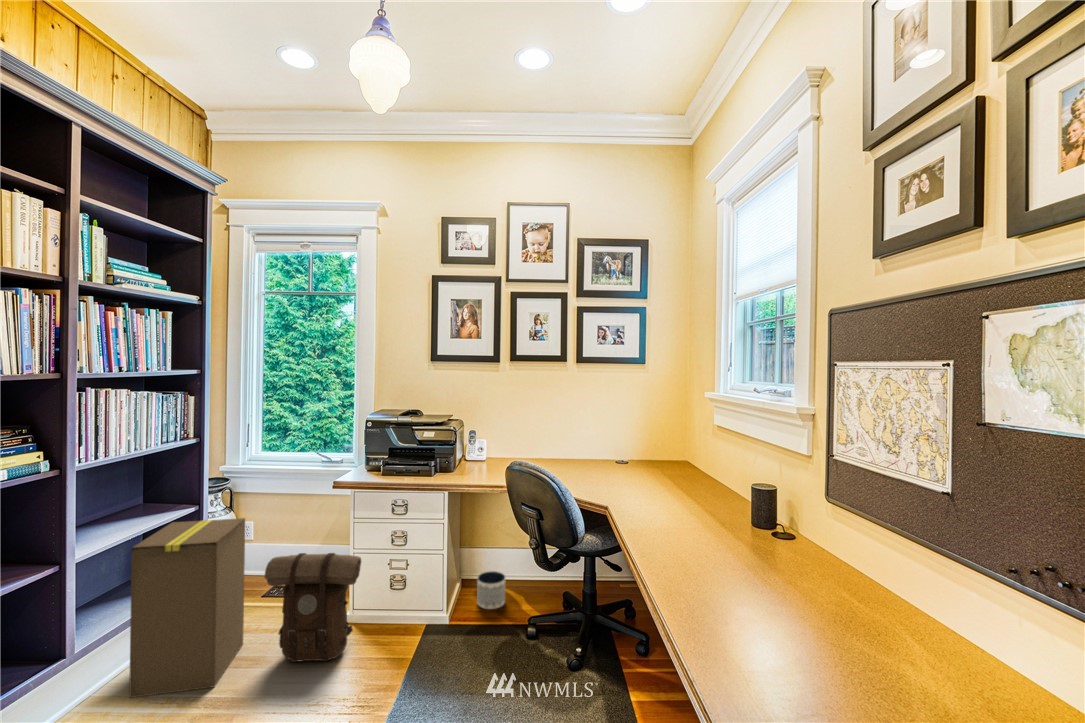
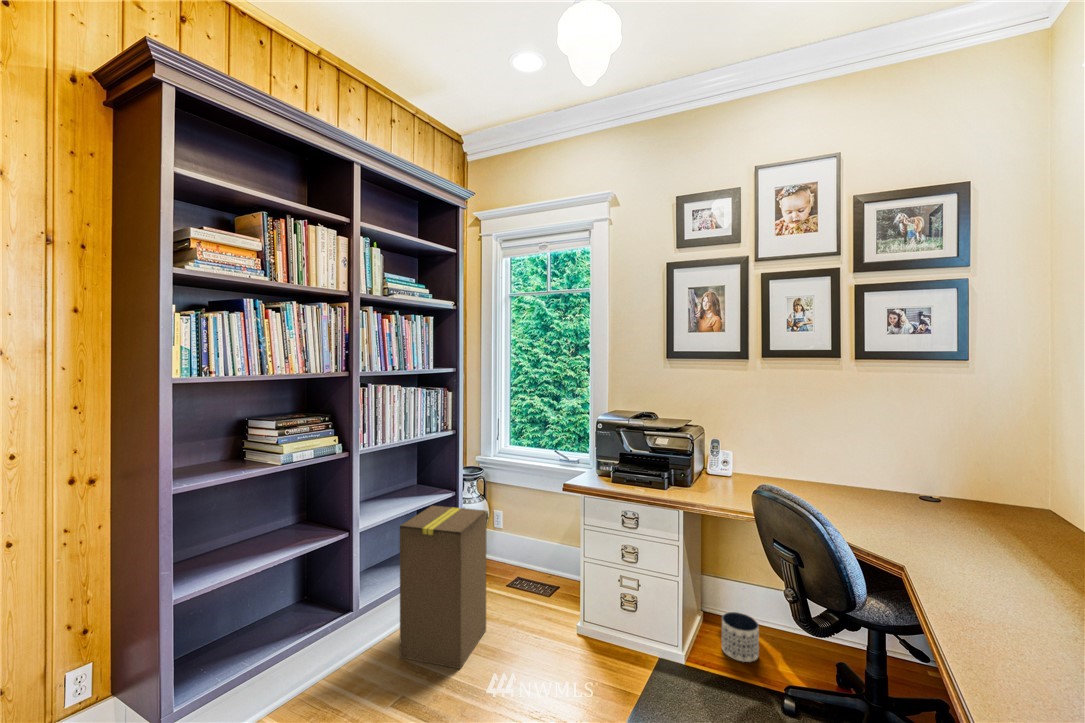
backpack: present [265,553,361,662] -> none [500,554,590,673]

